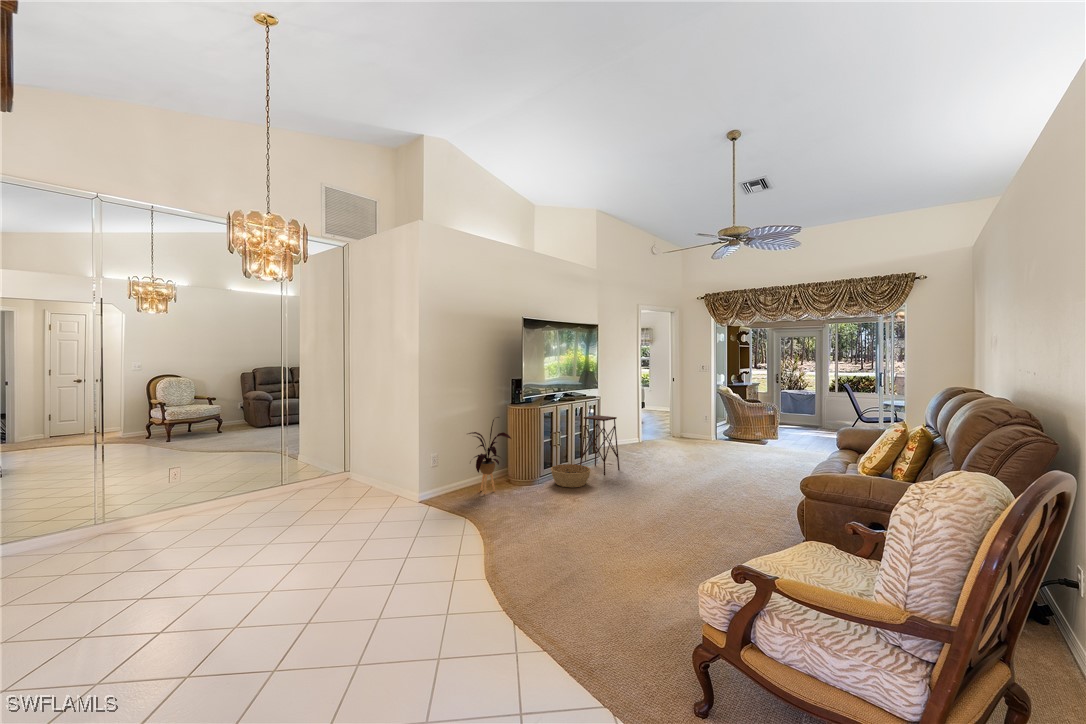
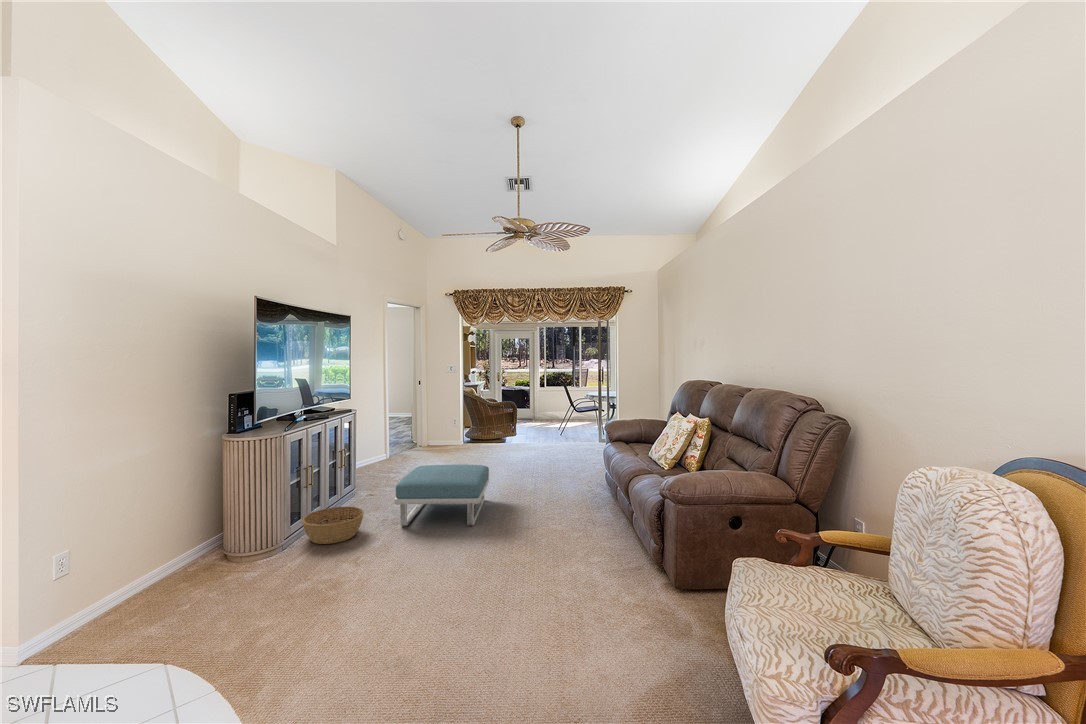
side table: present [580,415,620,476] -> none [336,435,390,513]
house plant: present [468,420,511,494] -> none [140,459,244,596]
footstool: none [612,446,699,498] -> present [395,465,489,526]

